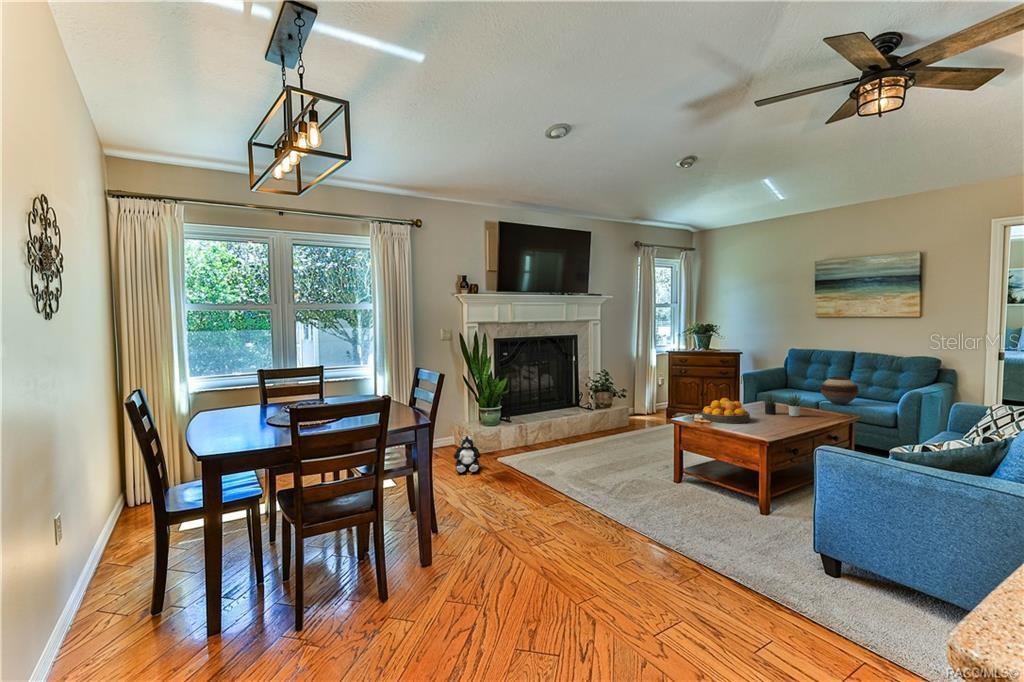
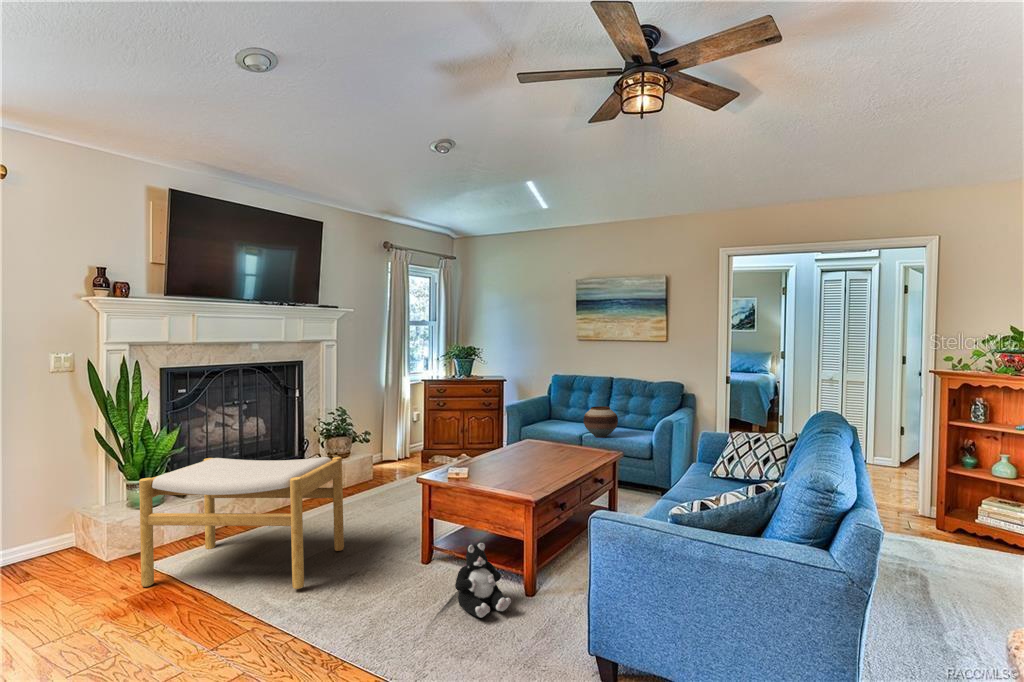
succulent plant: present [763,394,803,416] -> none [523,429,572,457]
footstool: none [495,397,616,484] -> present [139,457,344,589]
fruit bowl: present [702,398,750,423] -> none [457,442,513,476]
plush toy: present [454,435,481,473] -> present [455,542,511,618]

